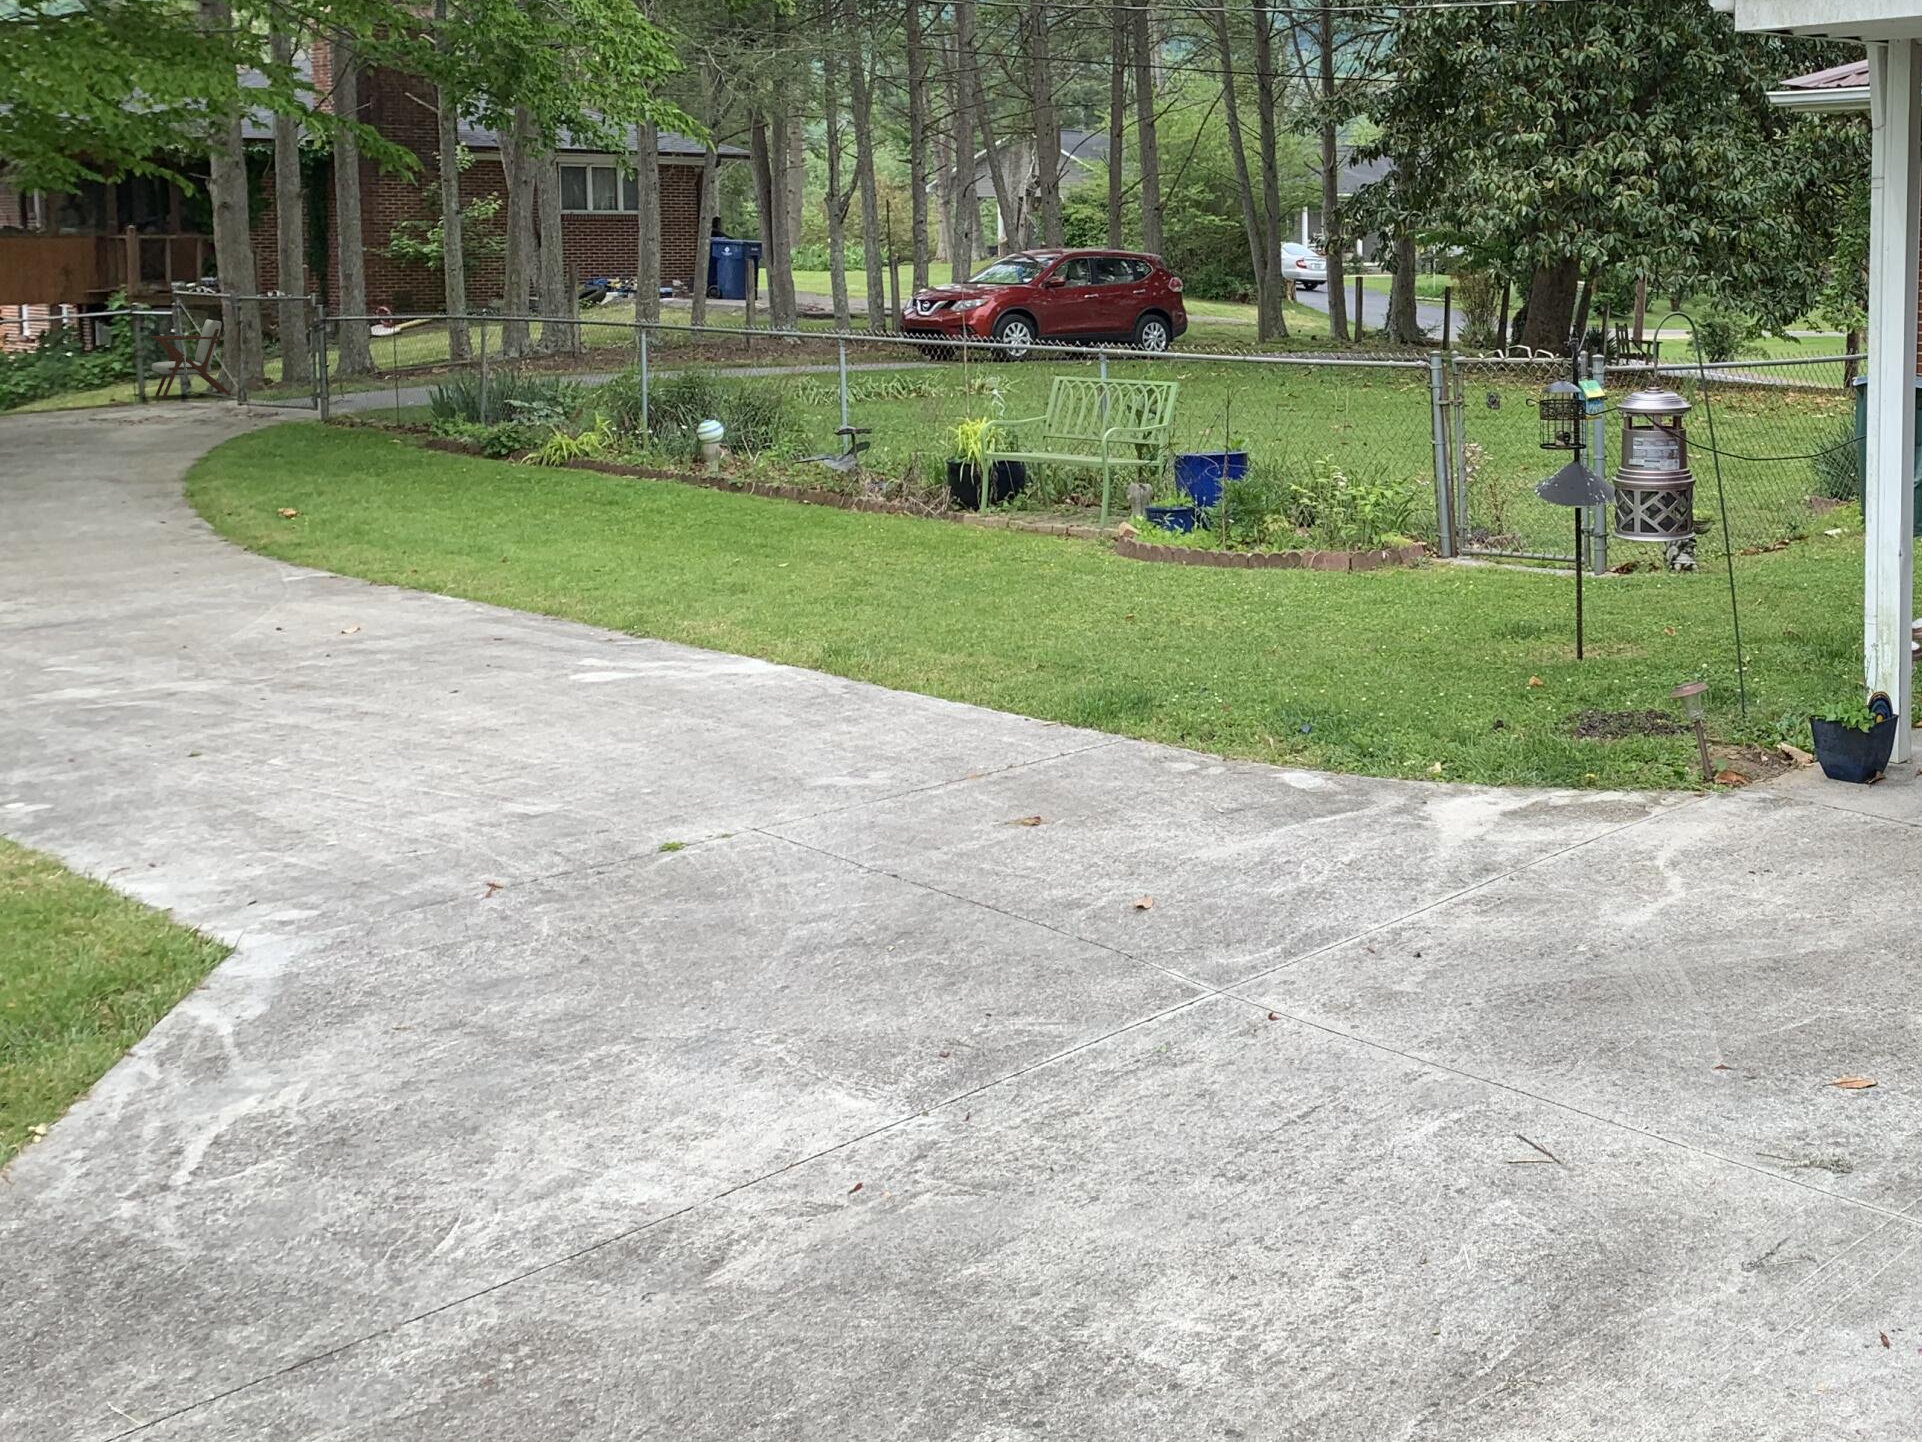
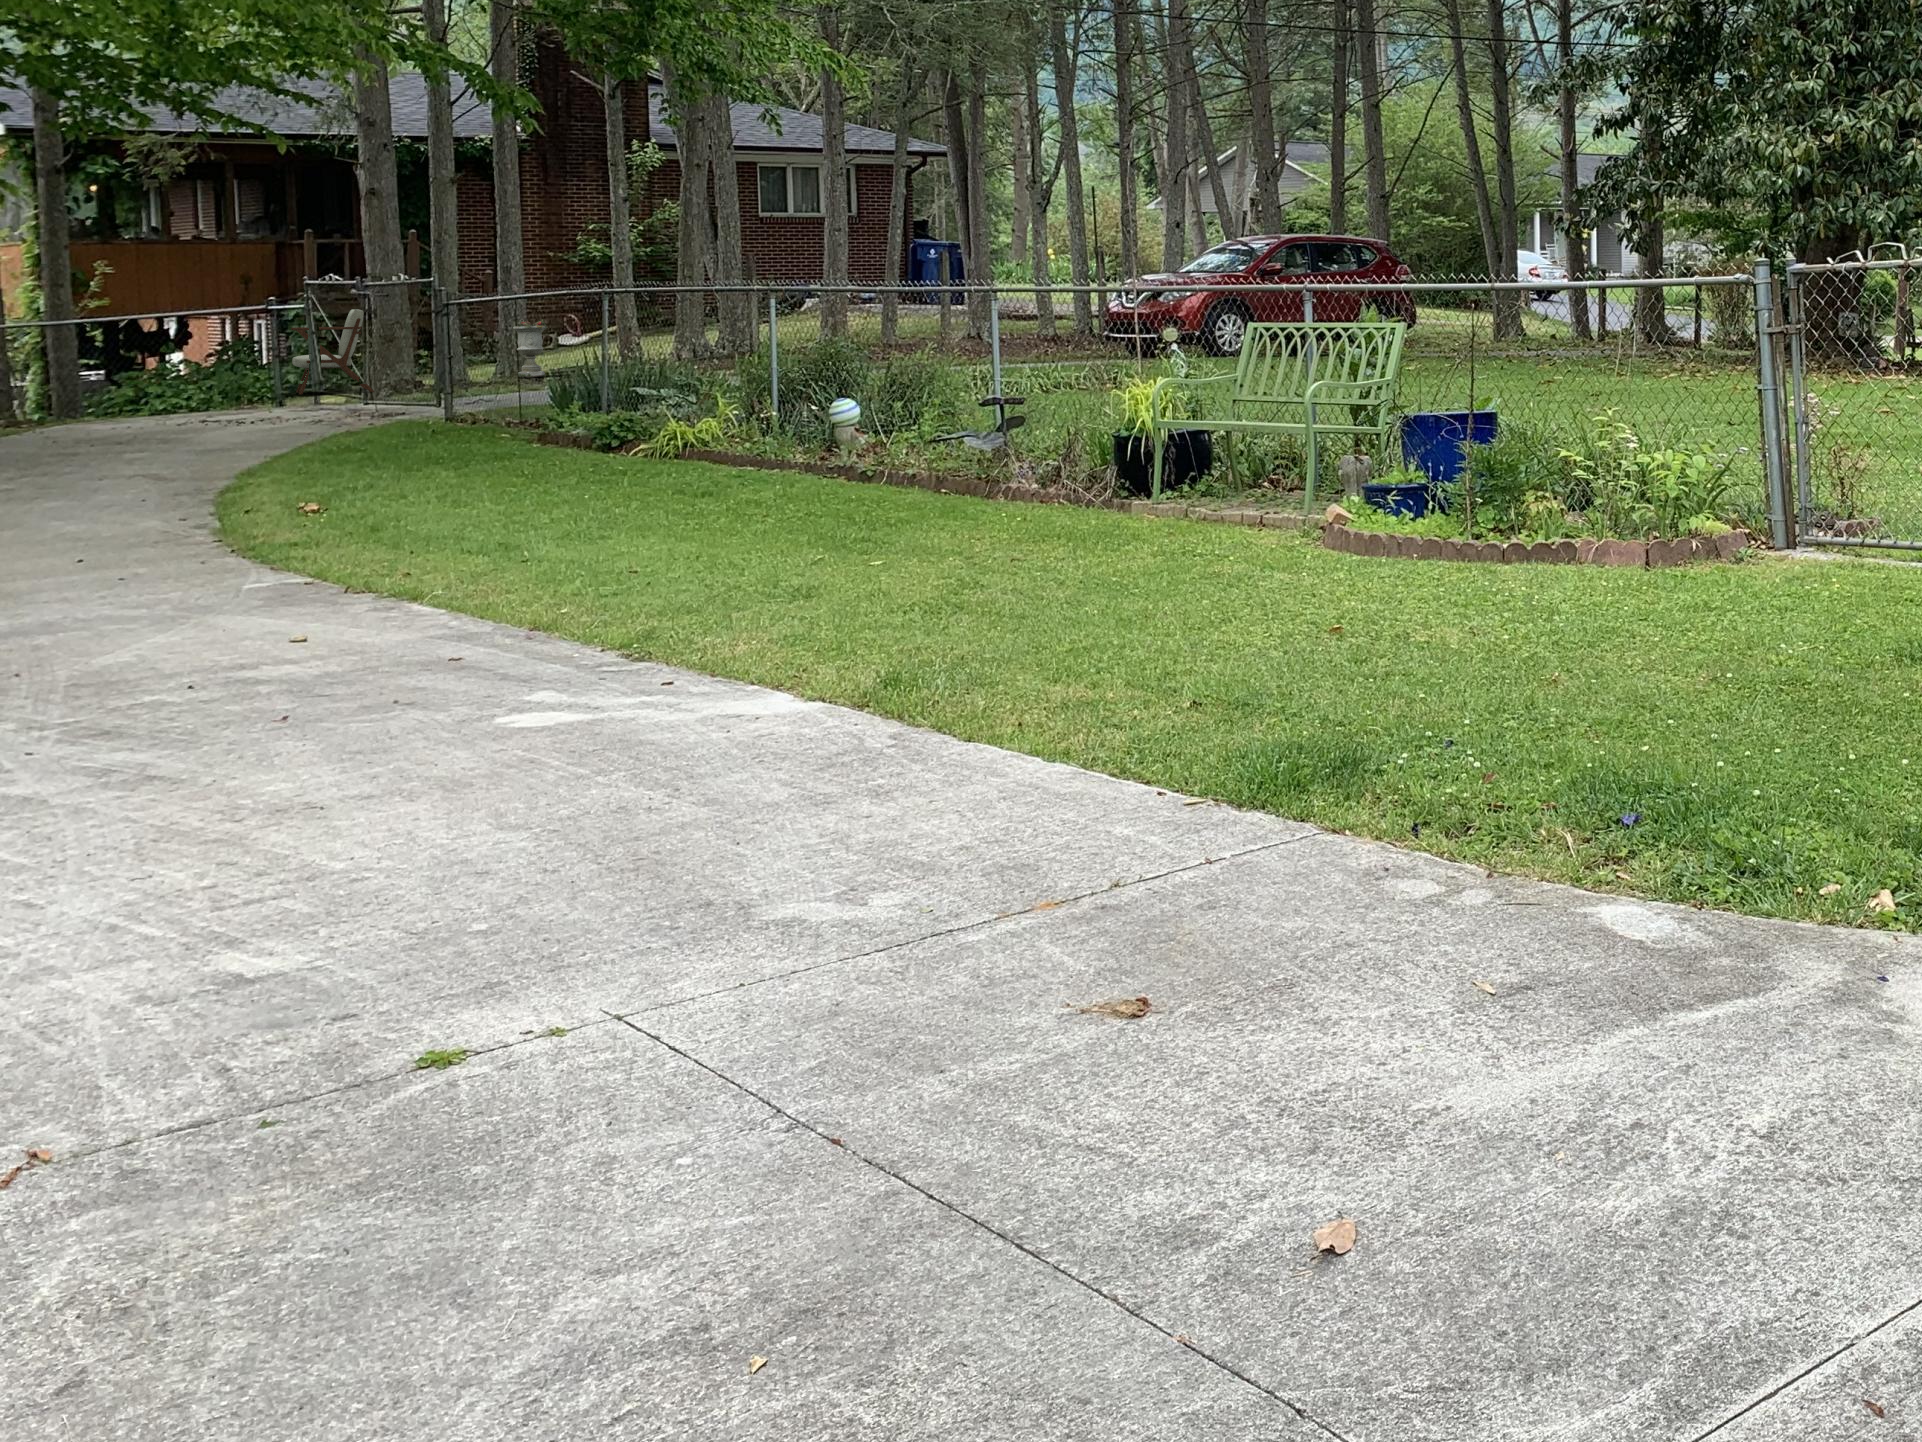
planter: none [357,327,389,380] -> present [513,319,547,378]

